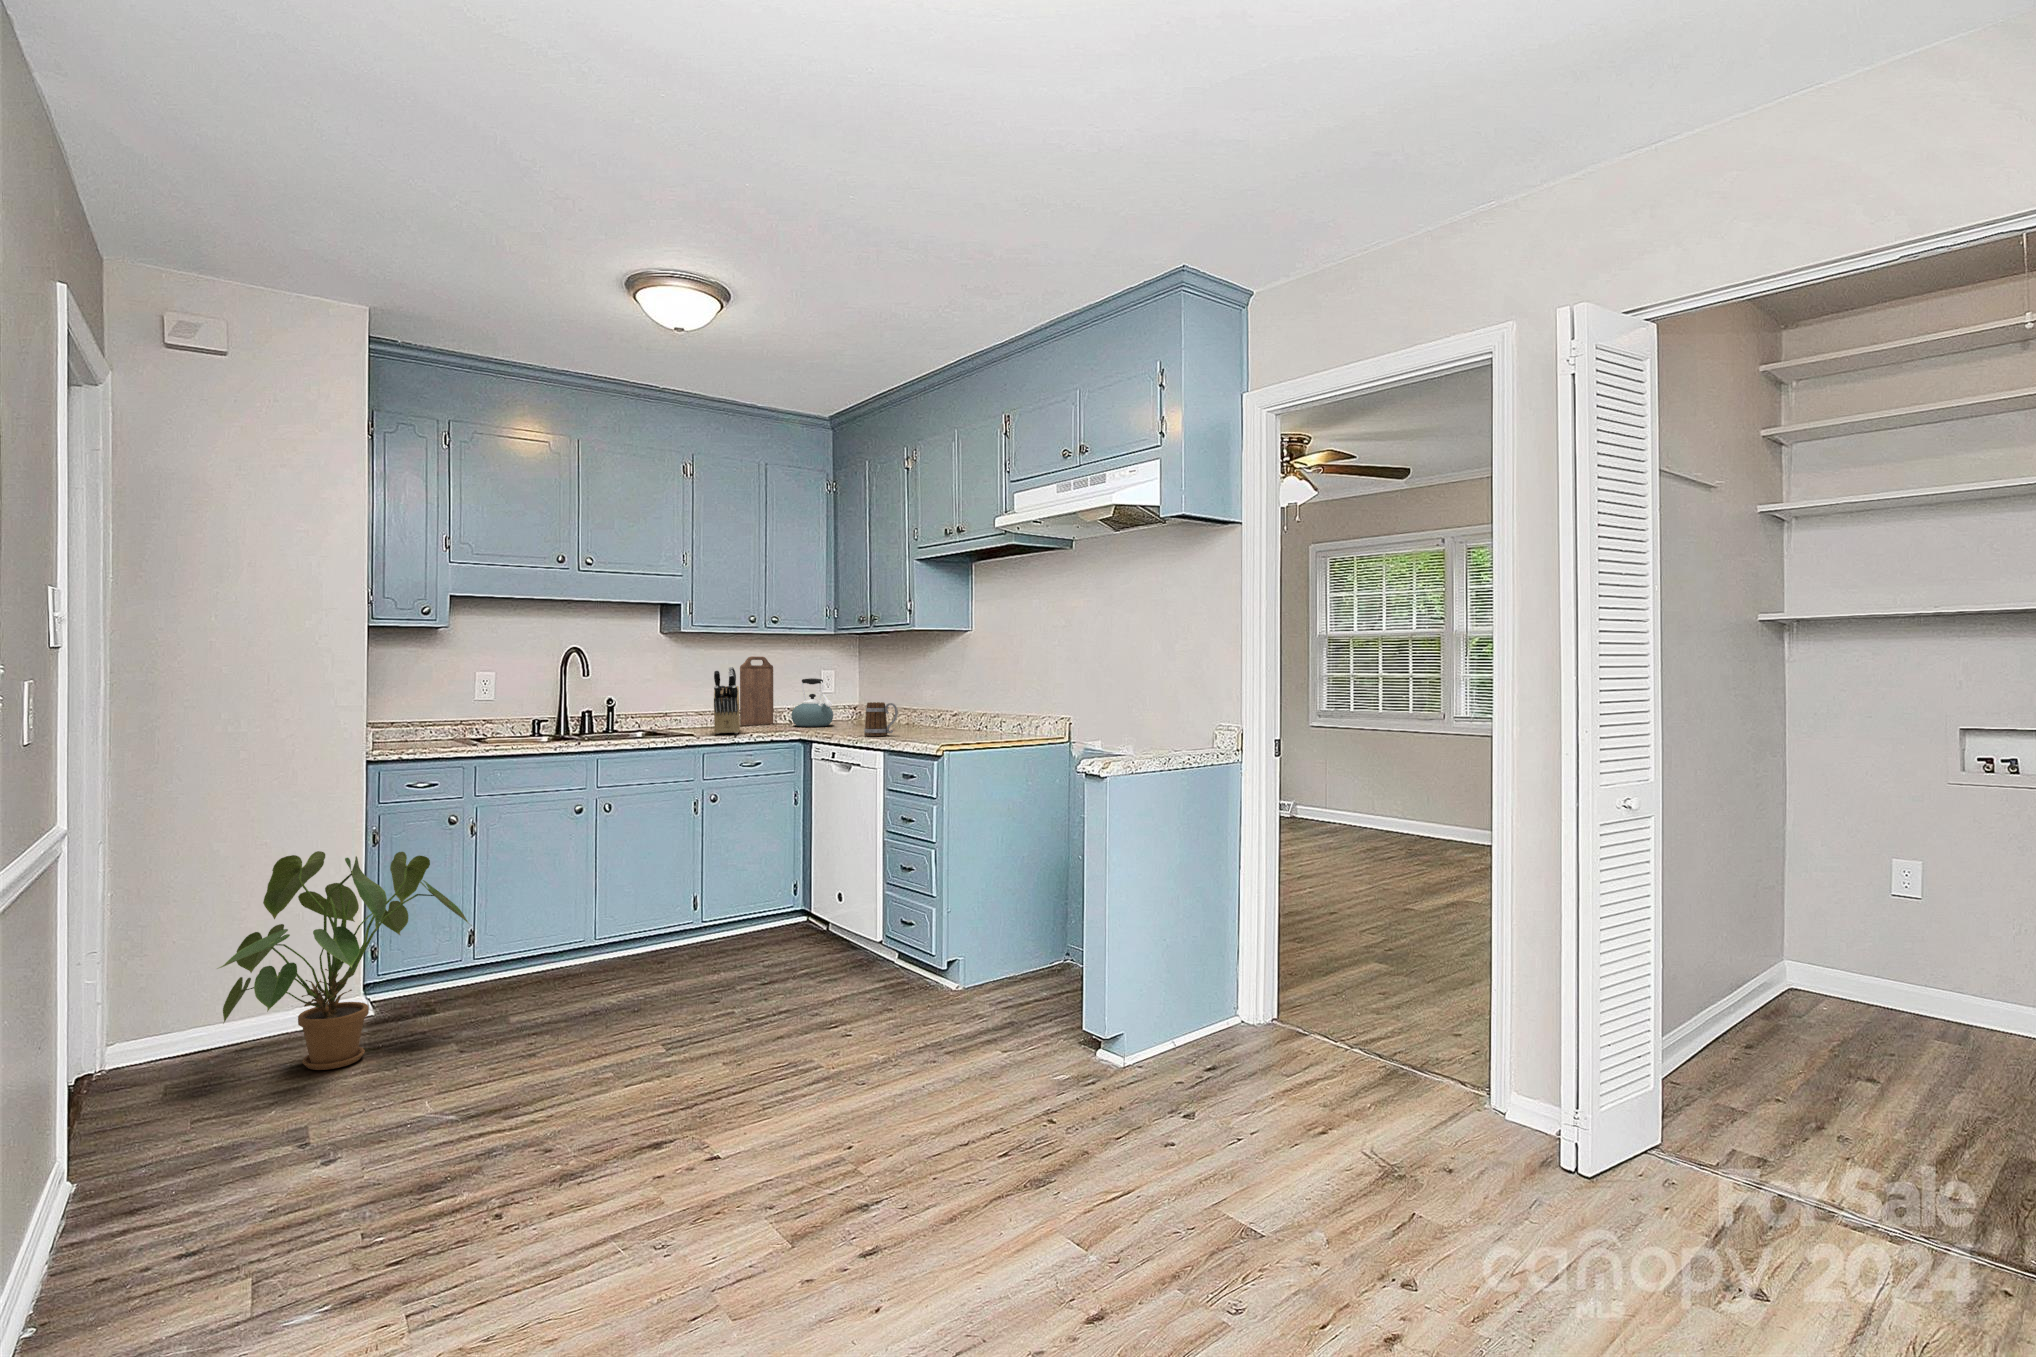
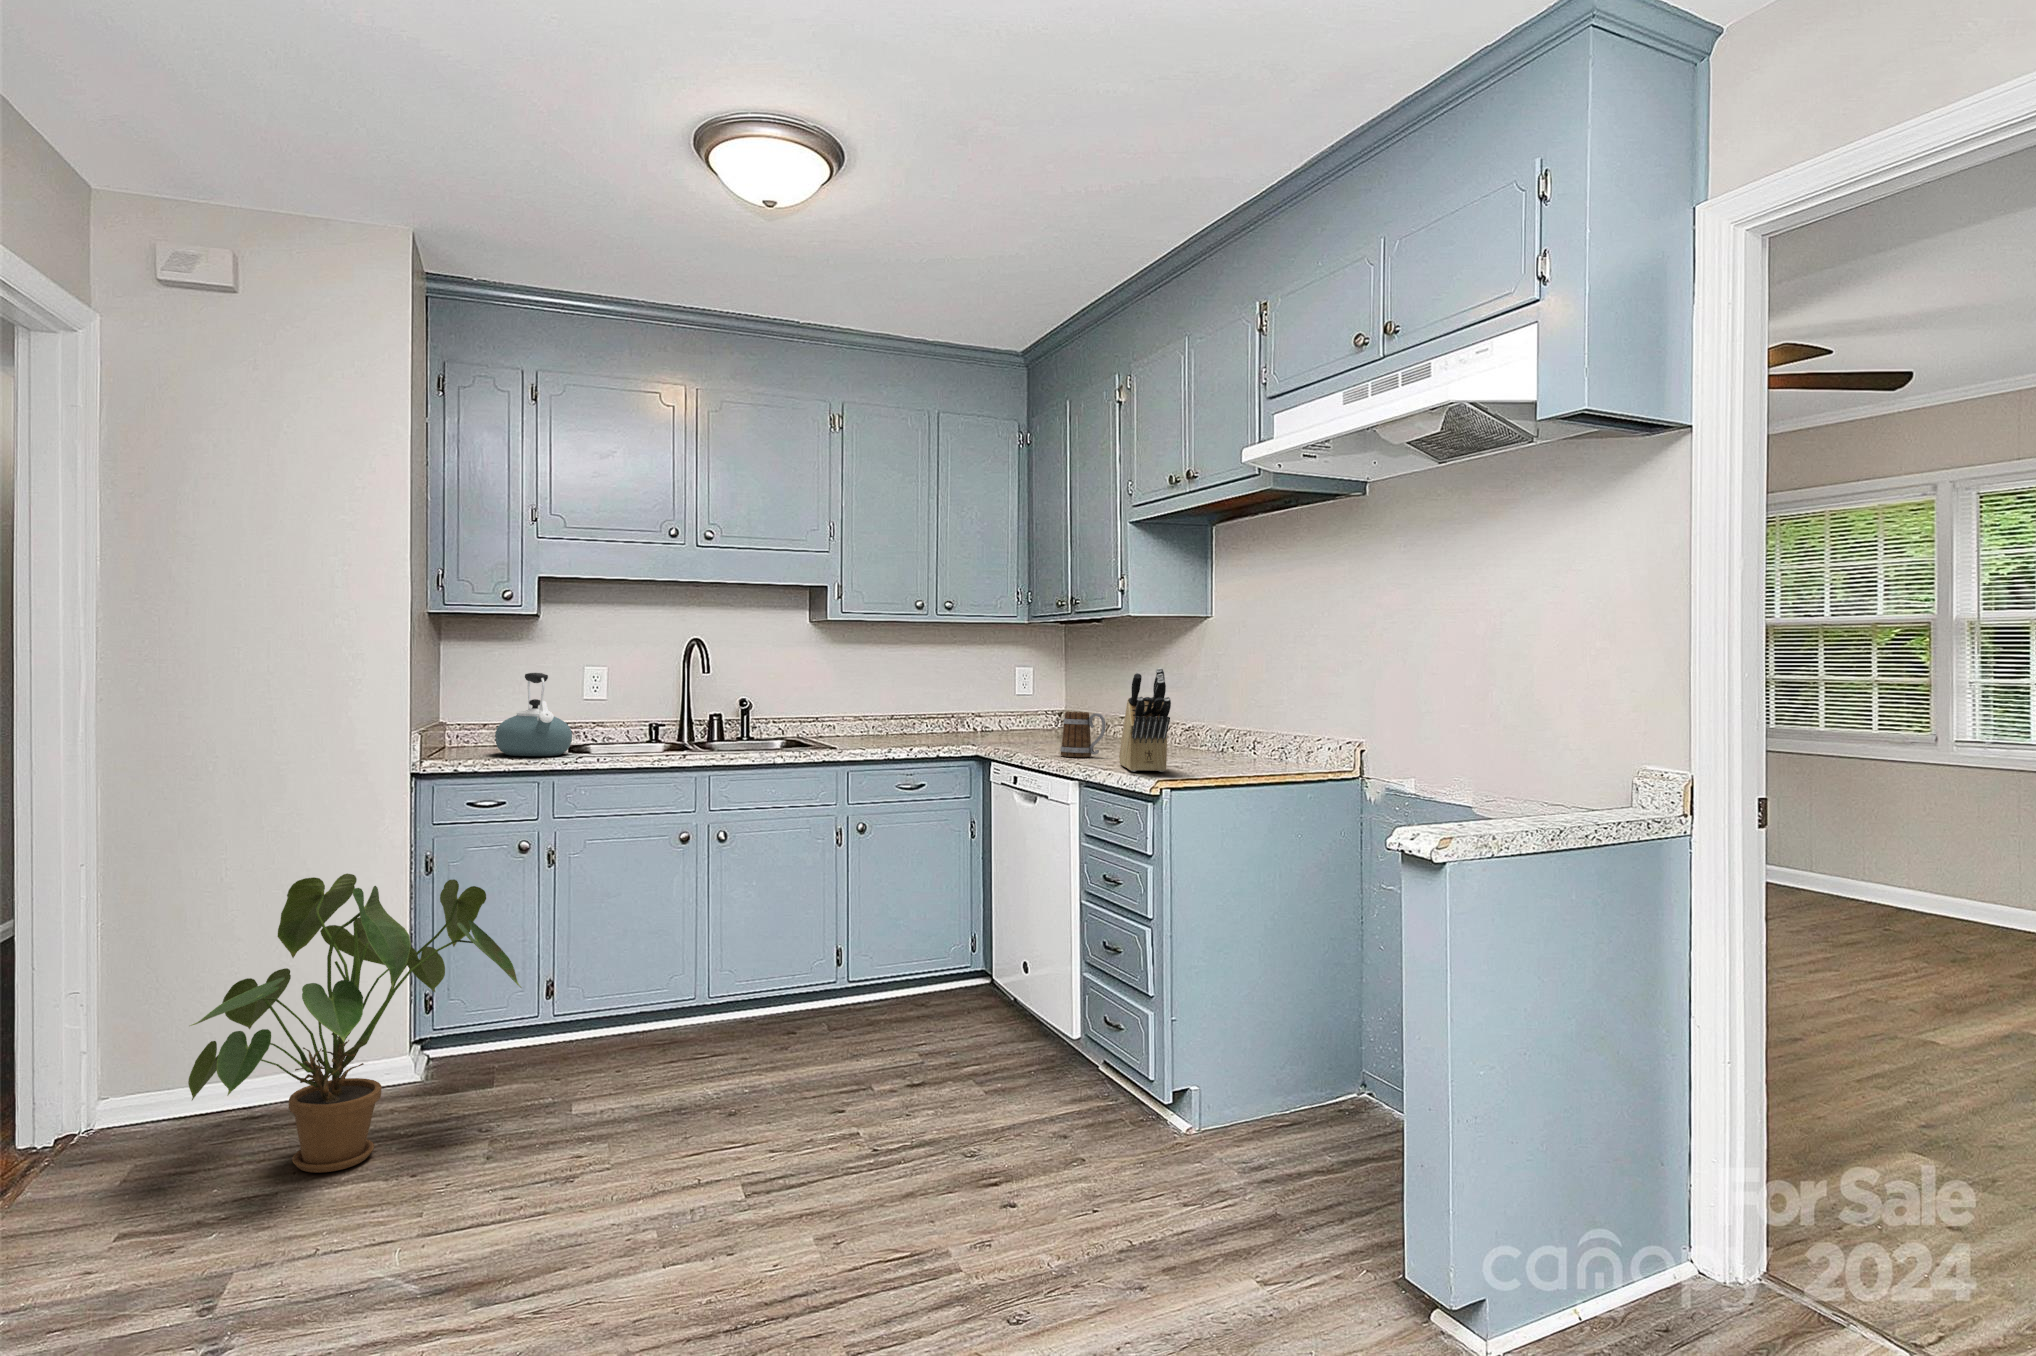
cutting board: present [740,656,774,725] -> none [909,649,953,736]
knife block: present [714,667,740,734] -> present [1119,668,1171,772]
kettle: present [791,678,833,727] -> present [495,673,572,756]

